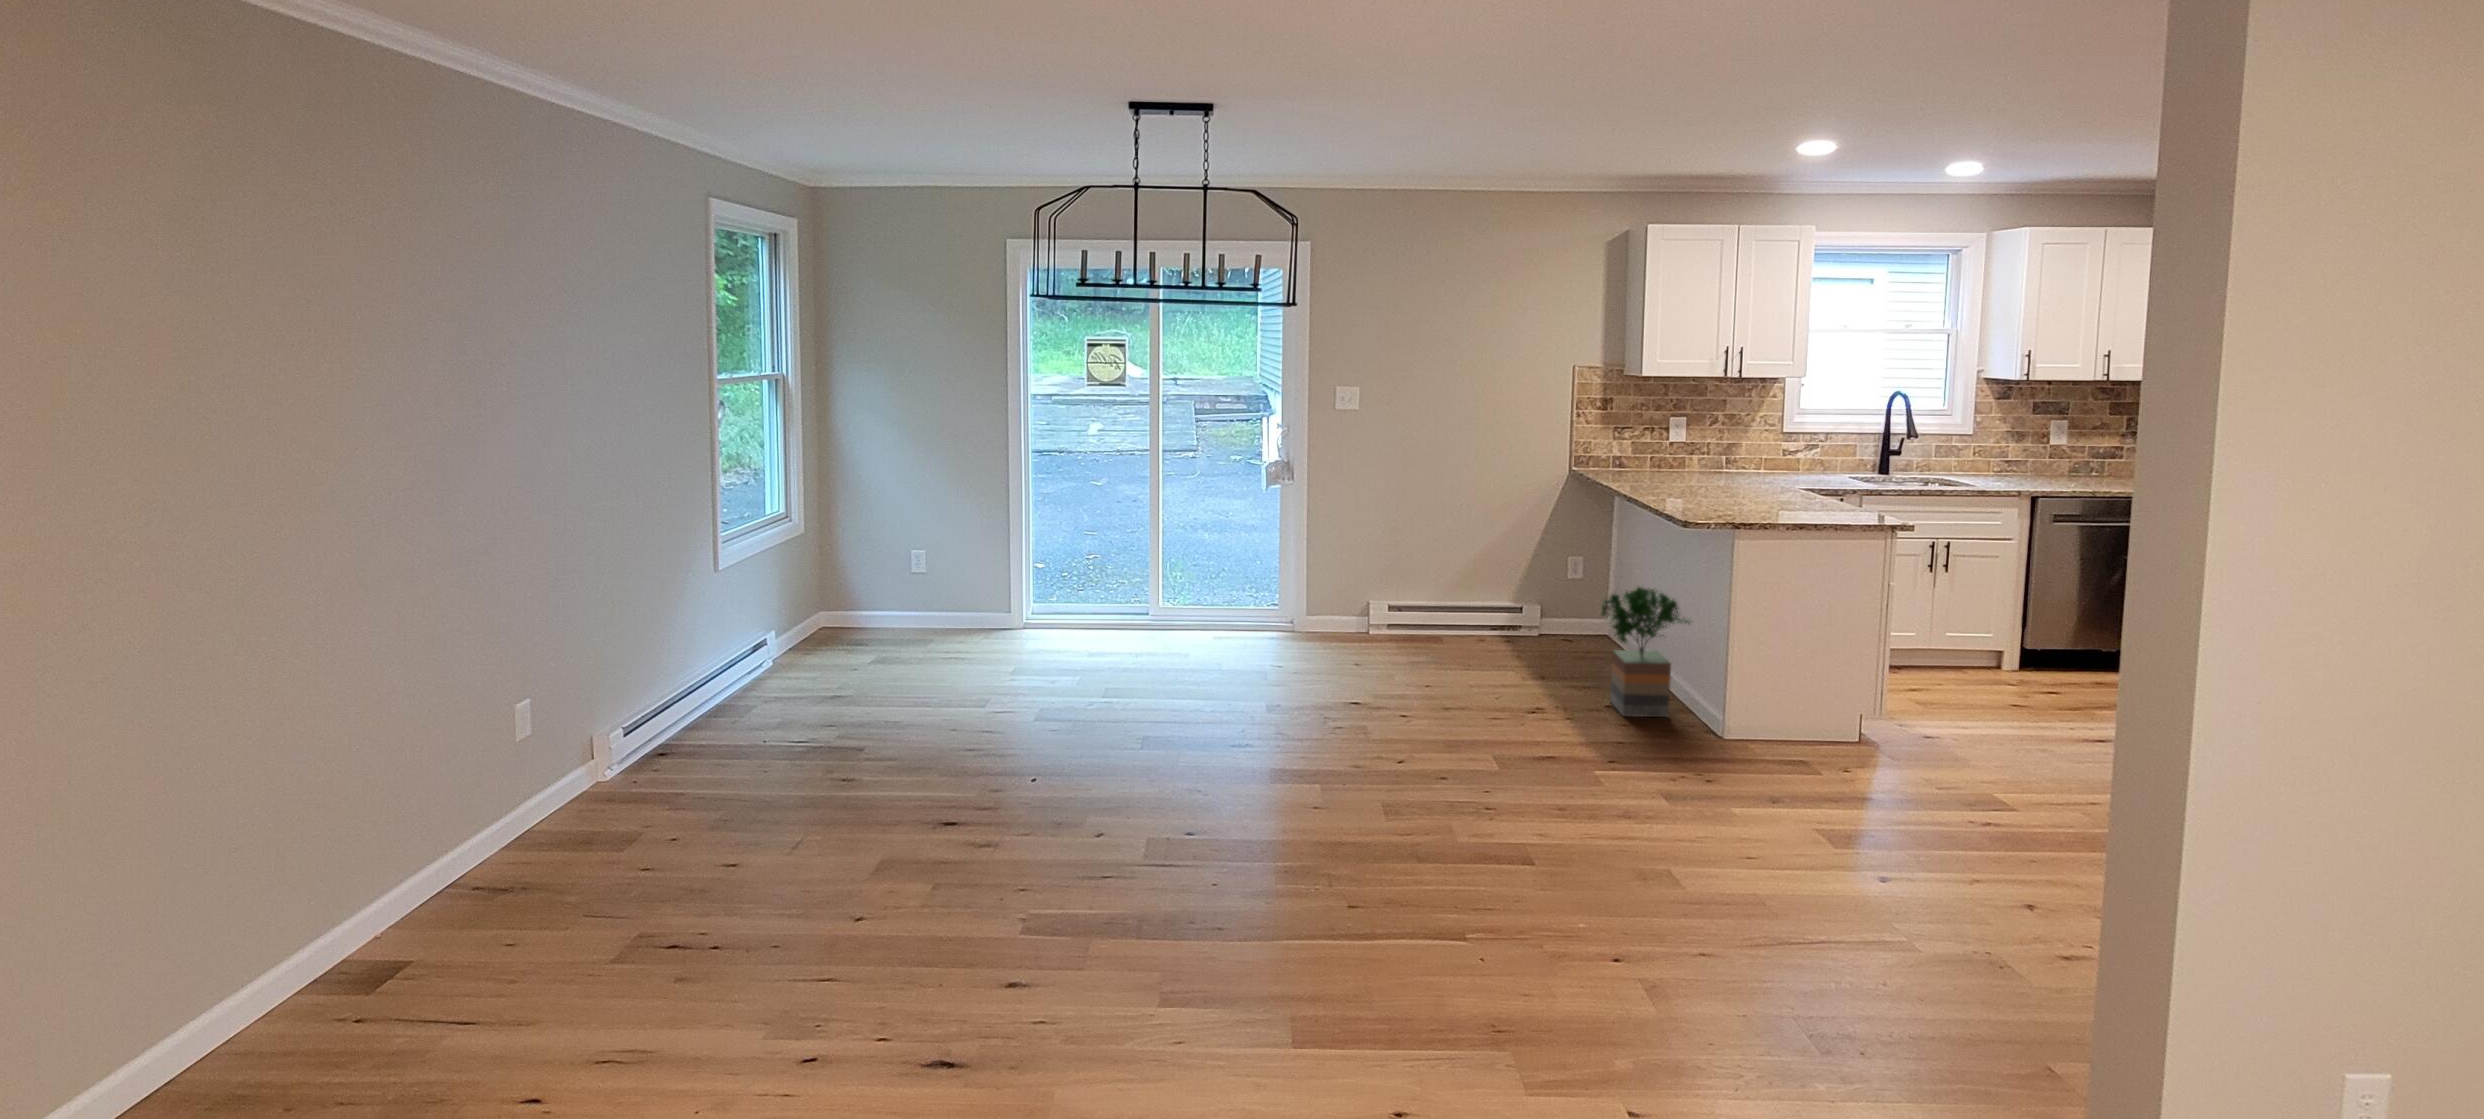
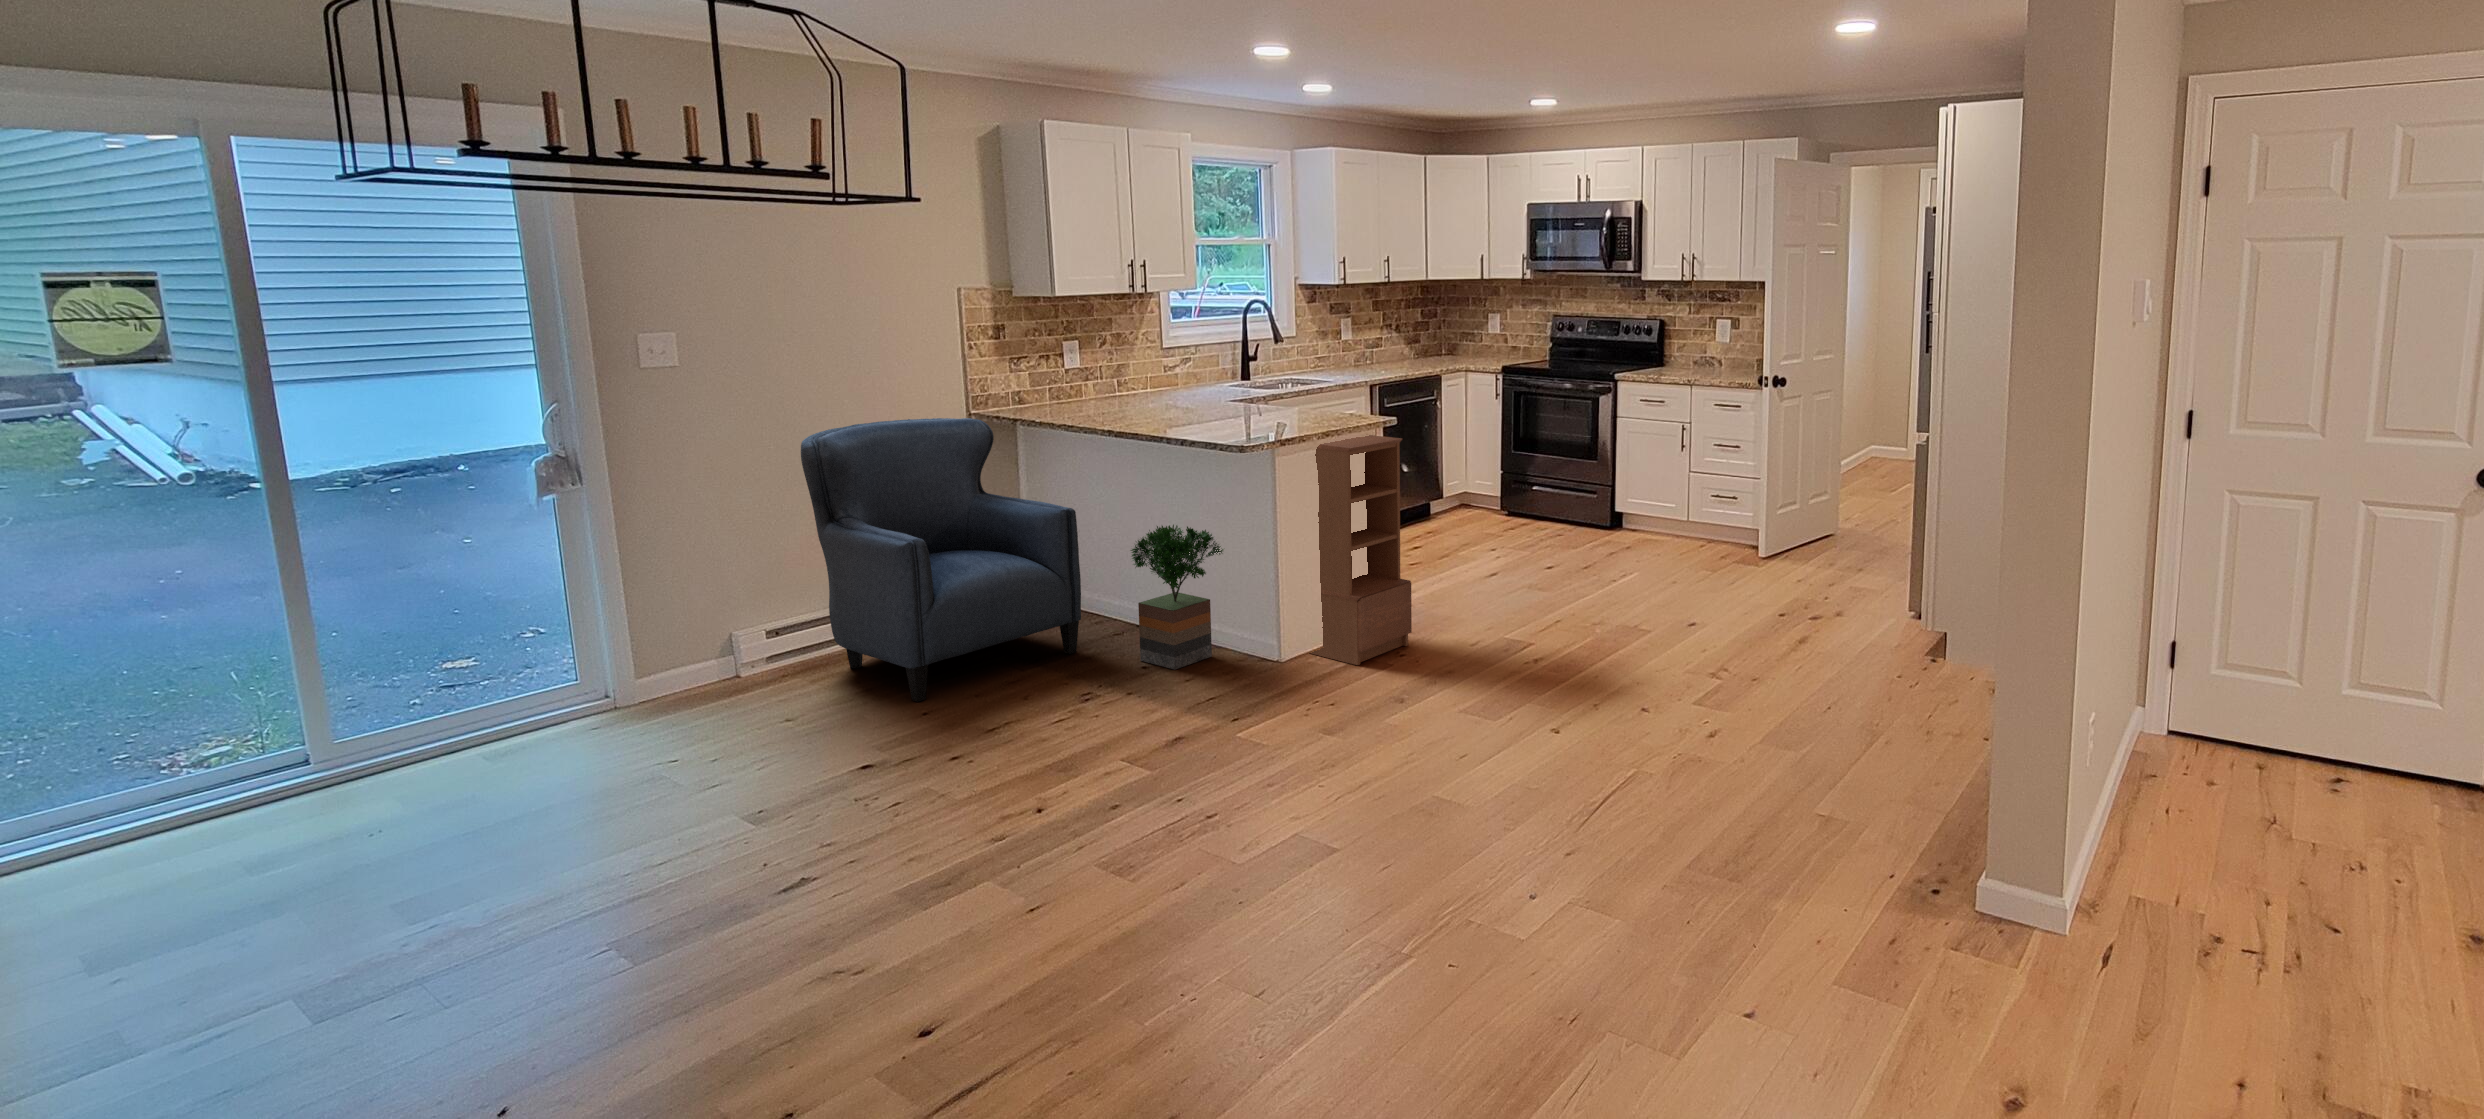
armchair: none [1411,467,1586,681] -> present [801,418,1081,702]
bookcase: none [1755,531,1879,770] -> present [1310,435,1412,665]

